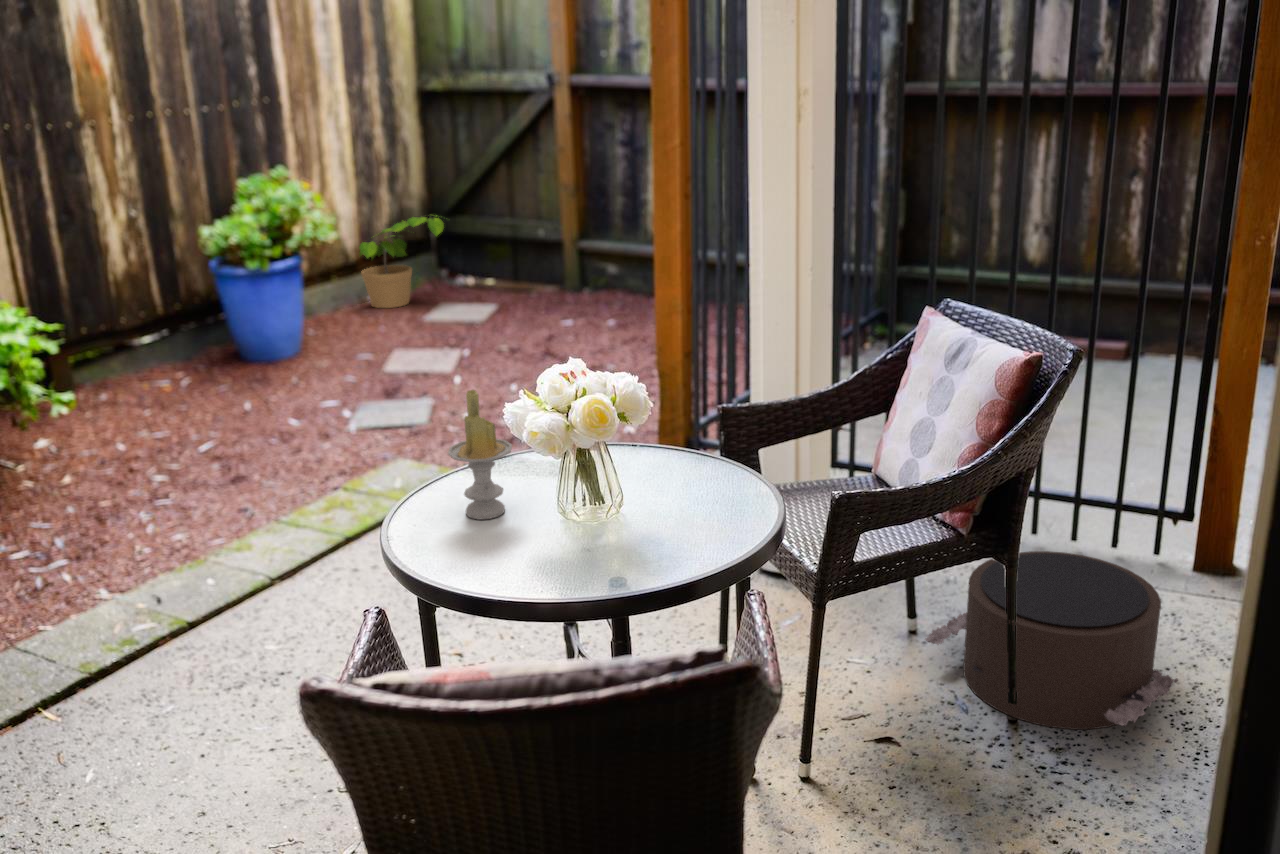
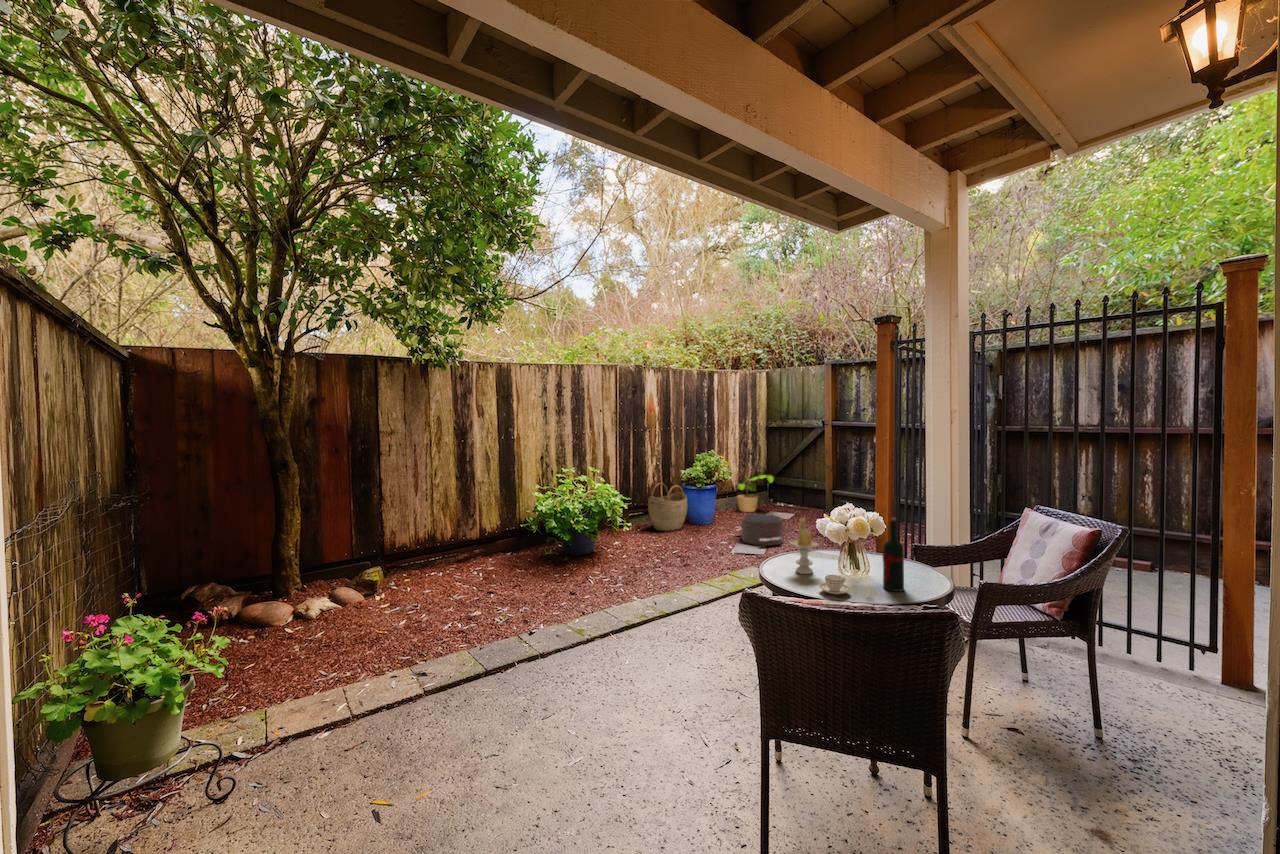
woven basket: none [122,265,233,389] -> present [648,483,687,531]
wine bottle: none [647,376,692,537] -> present [883,518,904,592]
teacup: none [513,524,579,569] -> present [819,575,850,595]
pouf: present [925,551,1178,729] -> present [738,514,783,546]

